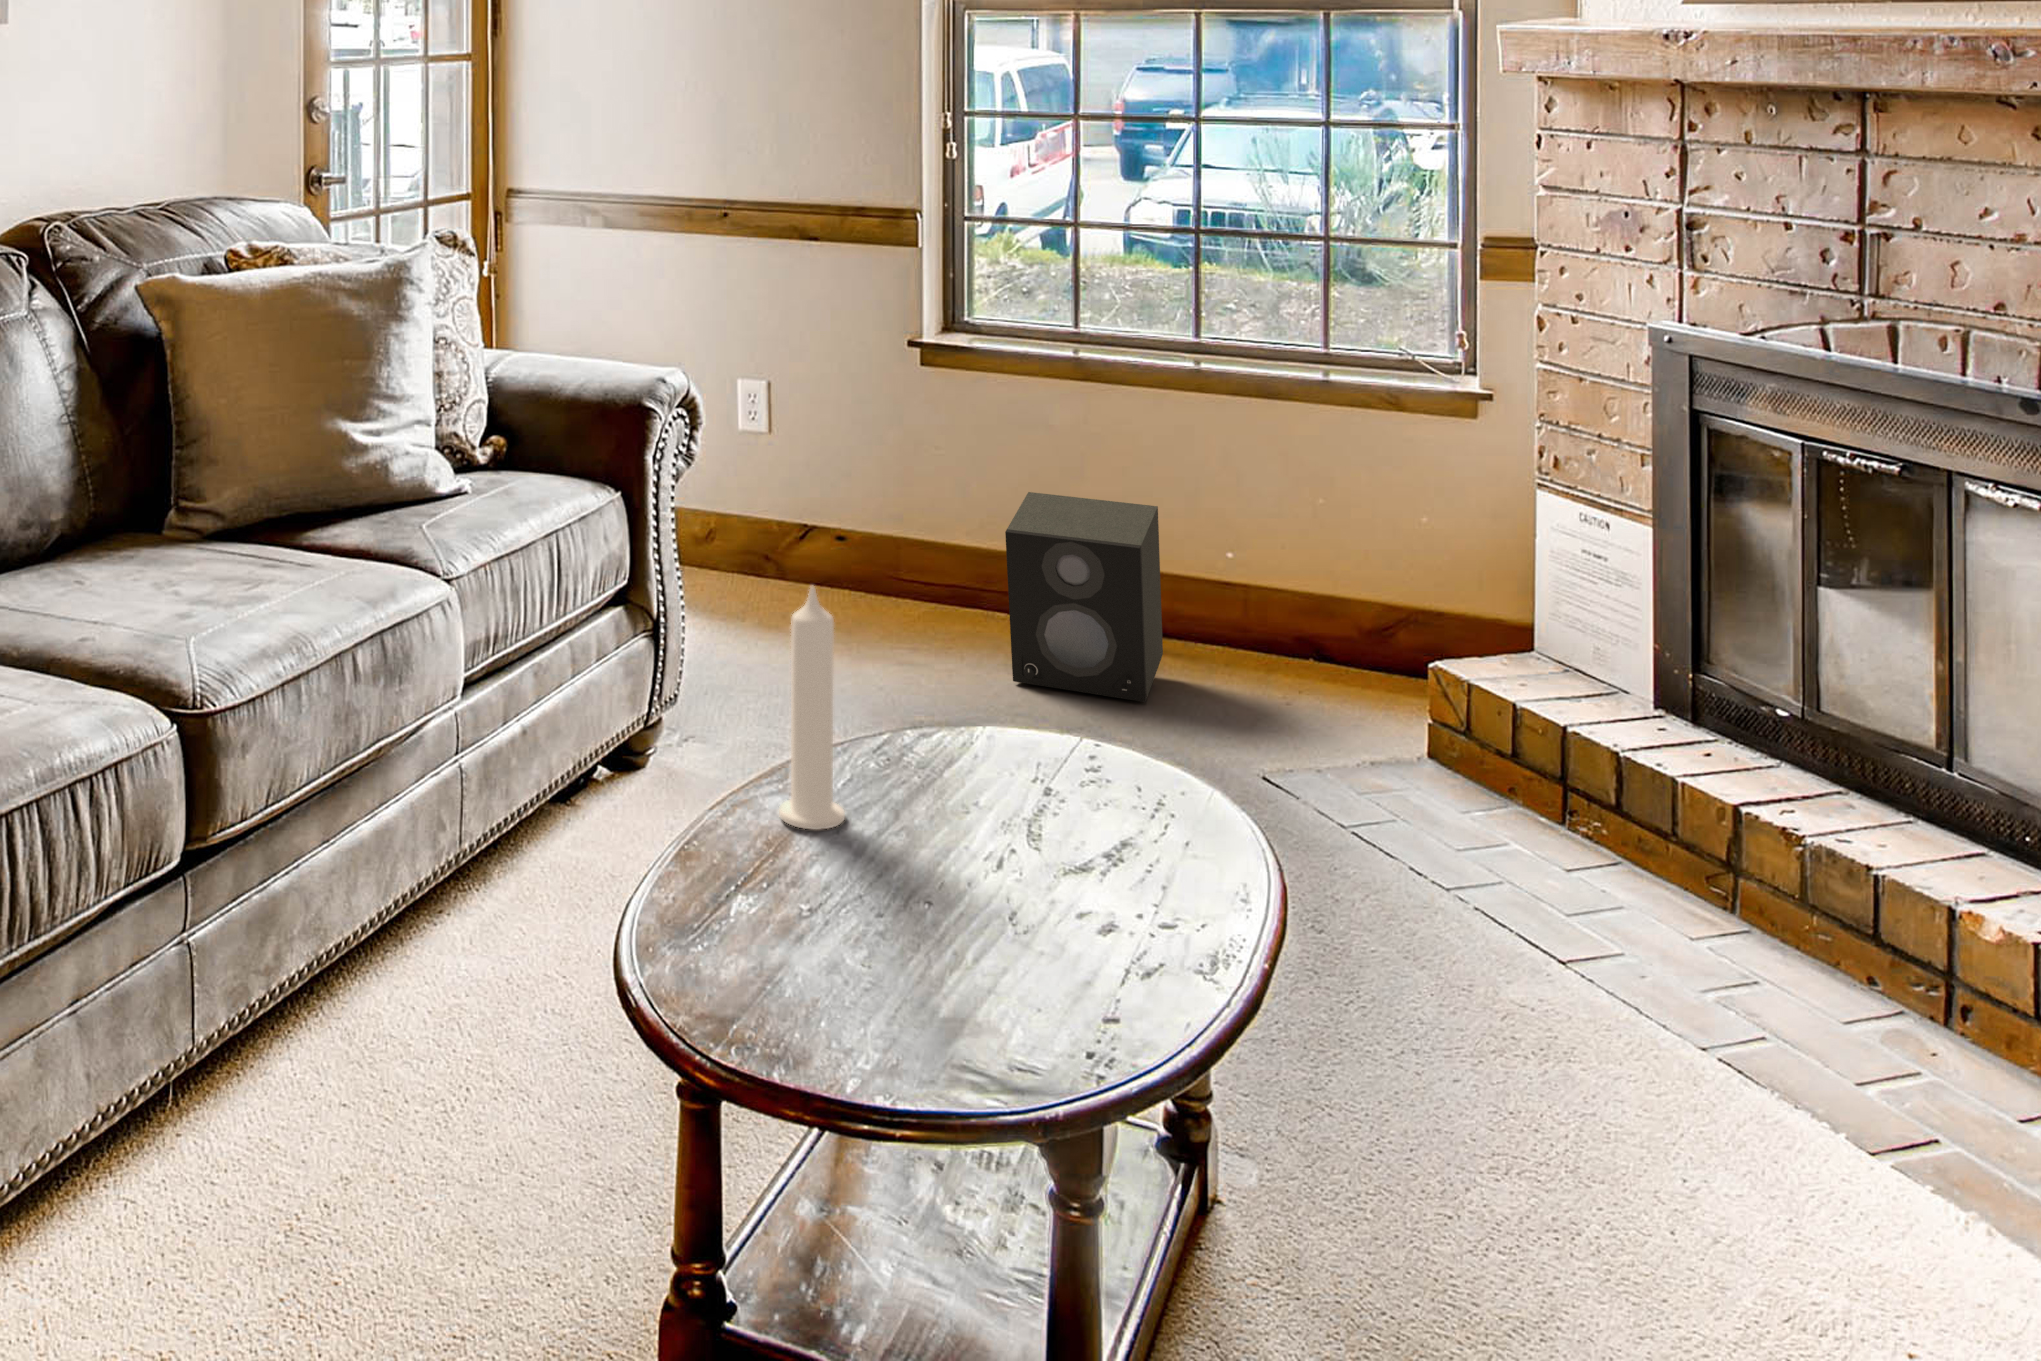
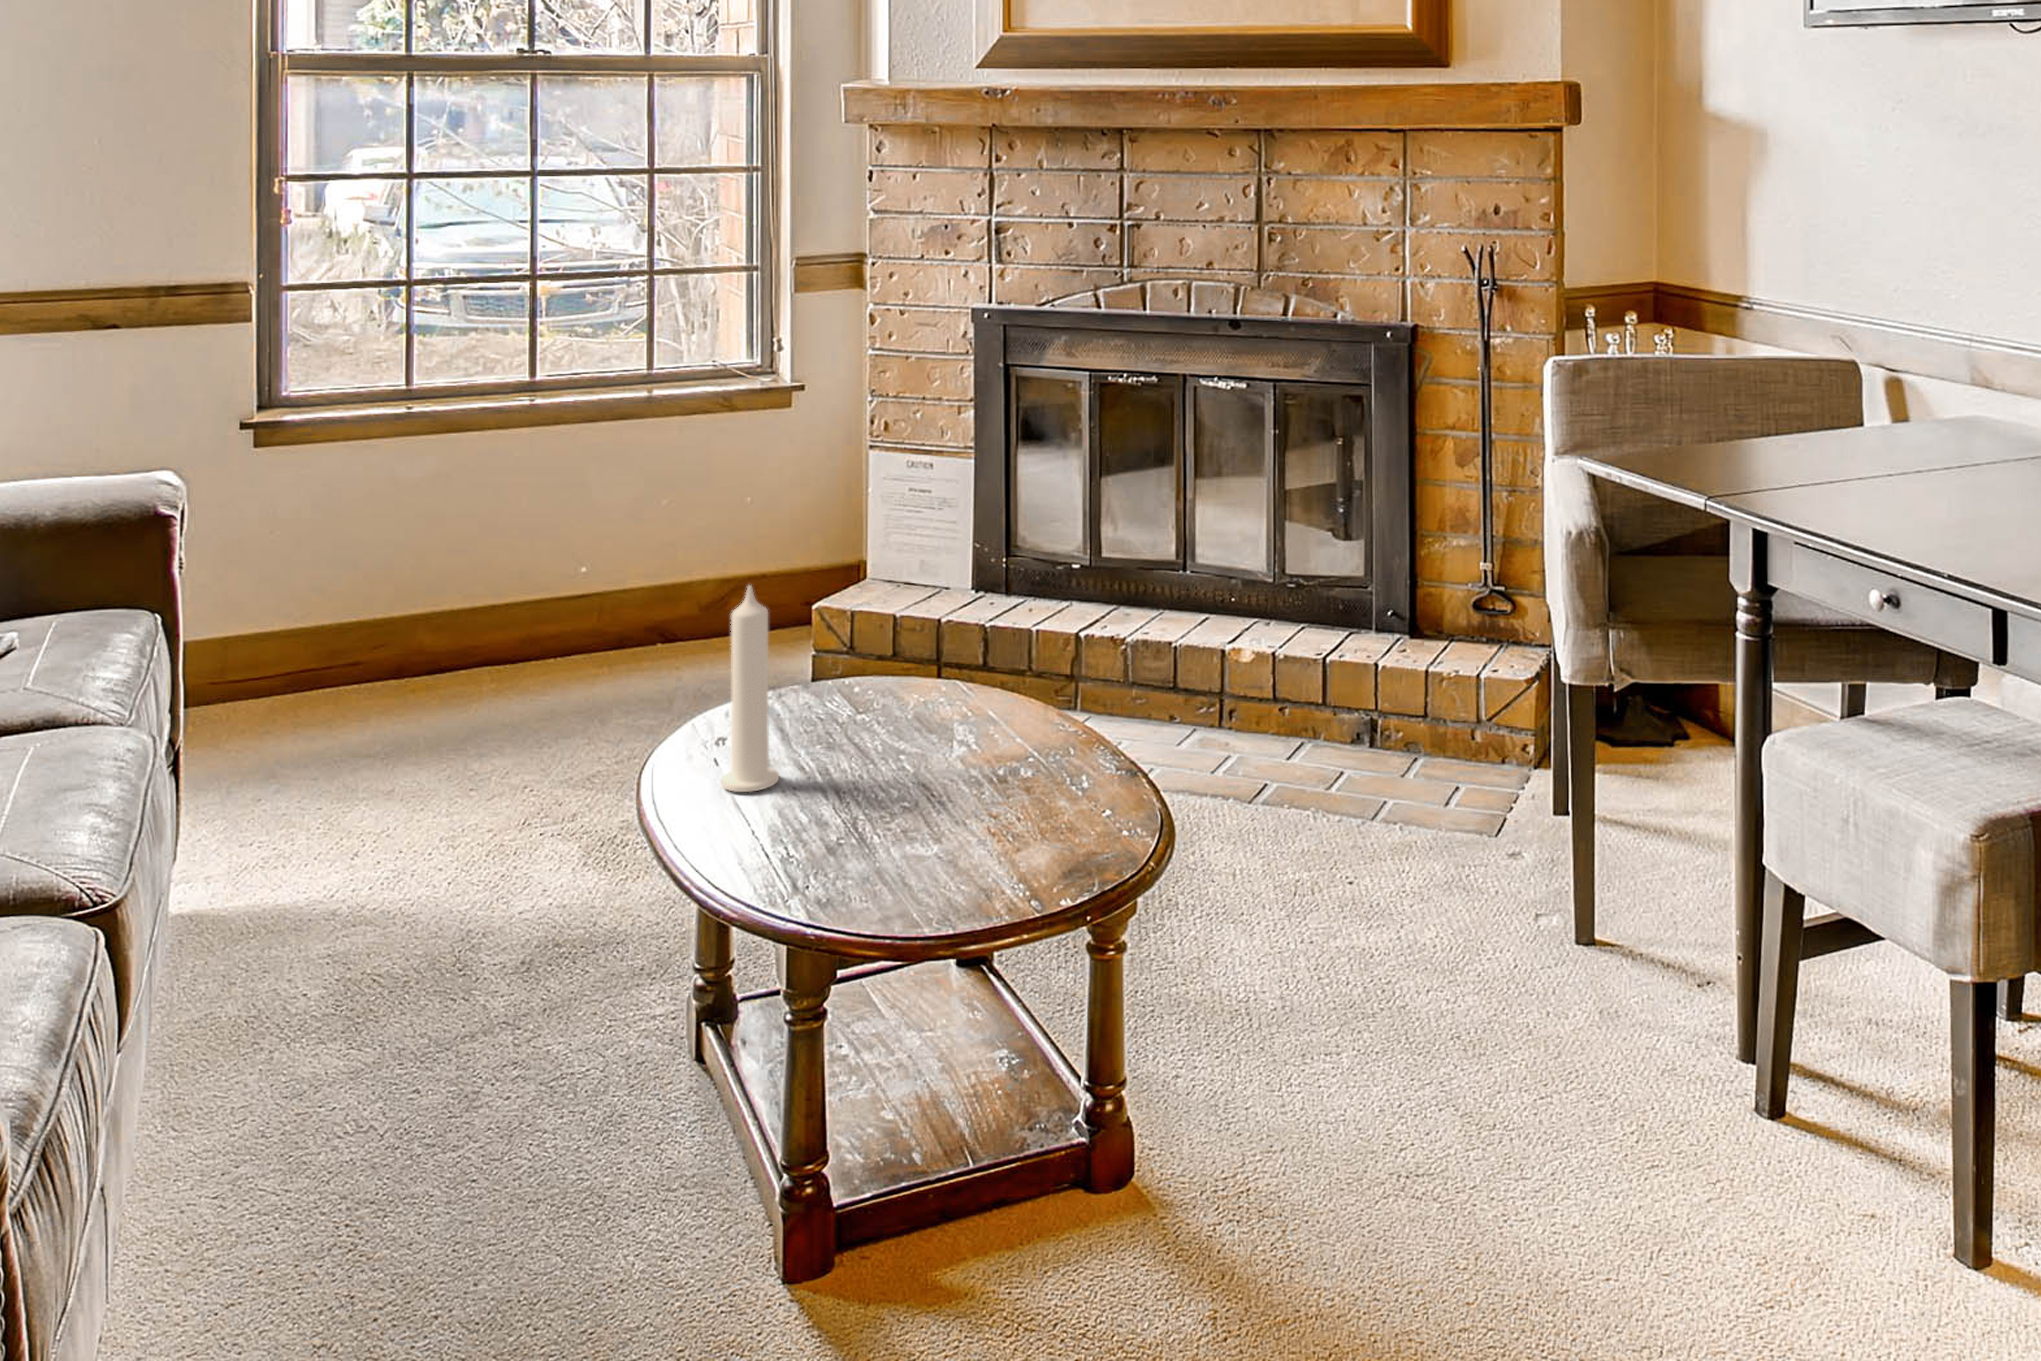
speaker: present [1005,492,1163,702] -> none [436,524,580,723]

